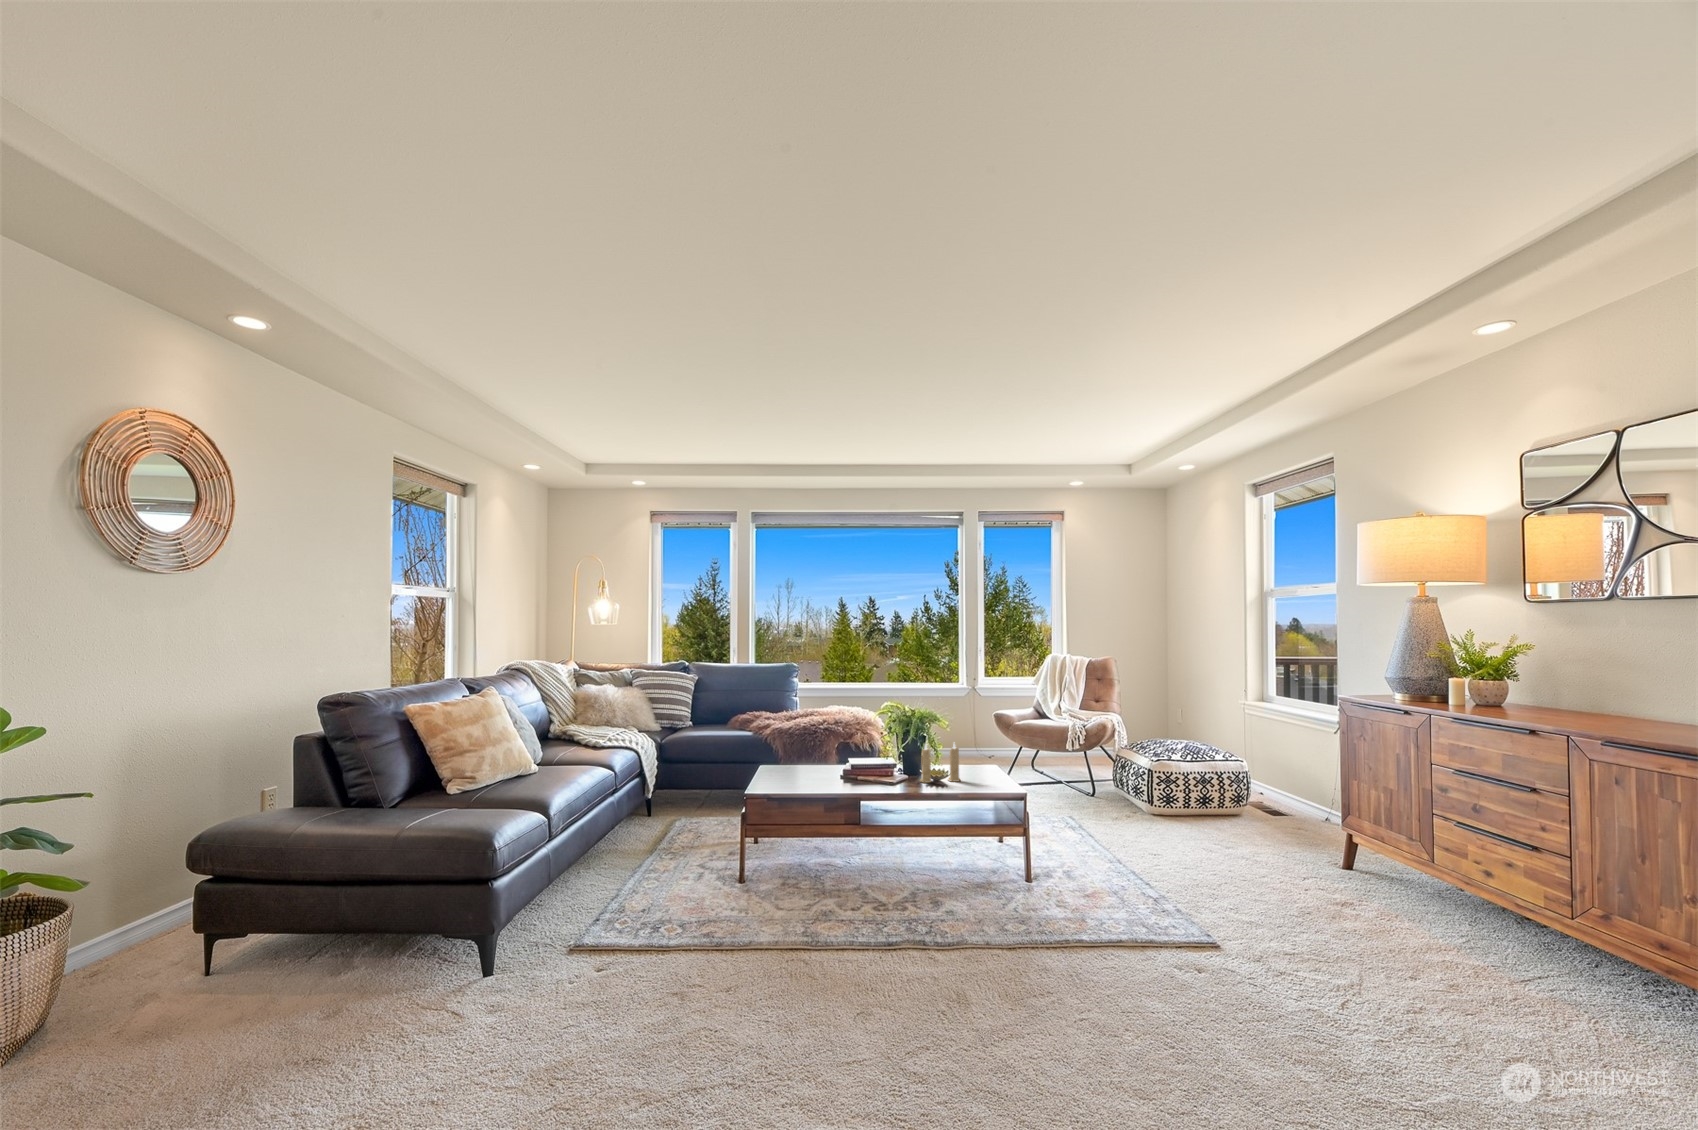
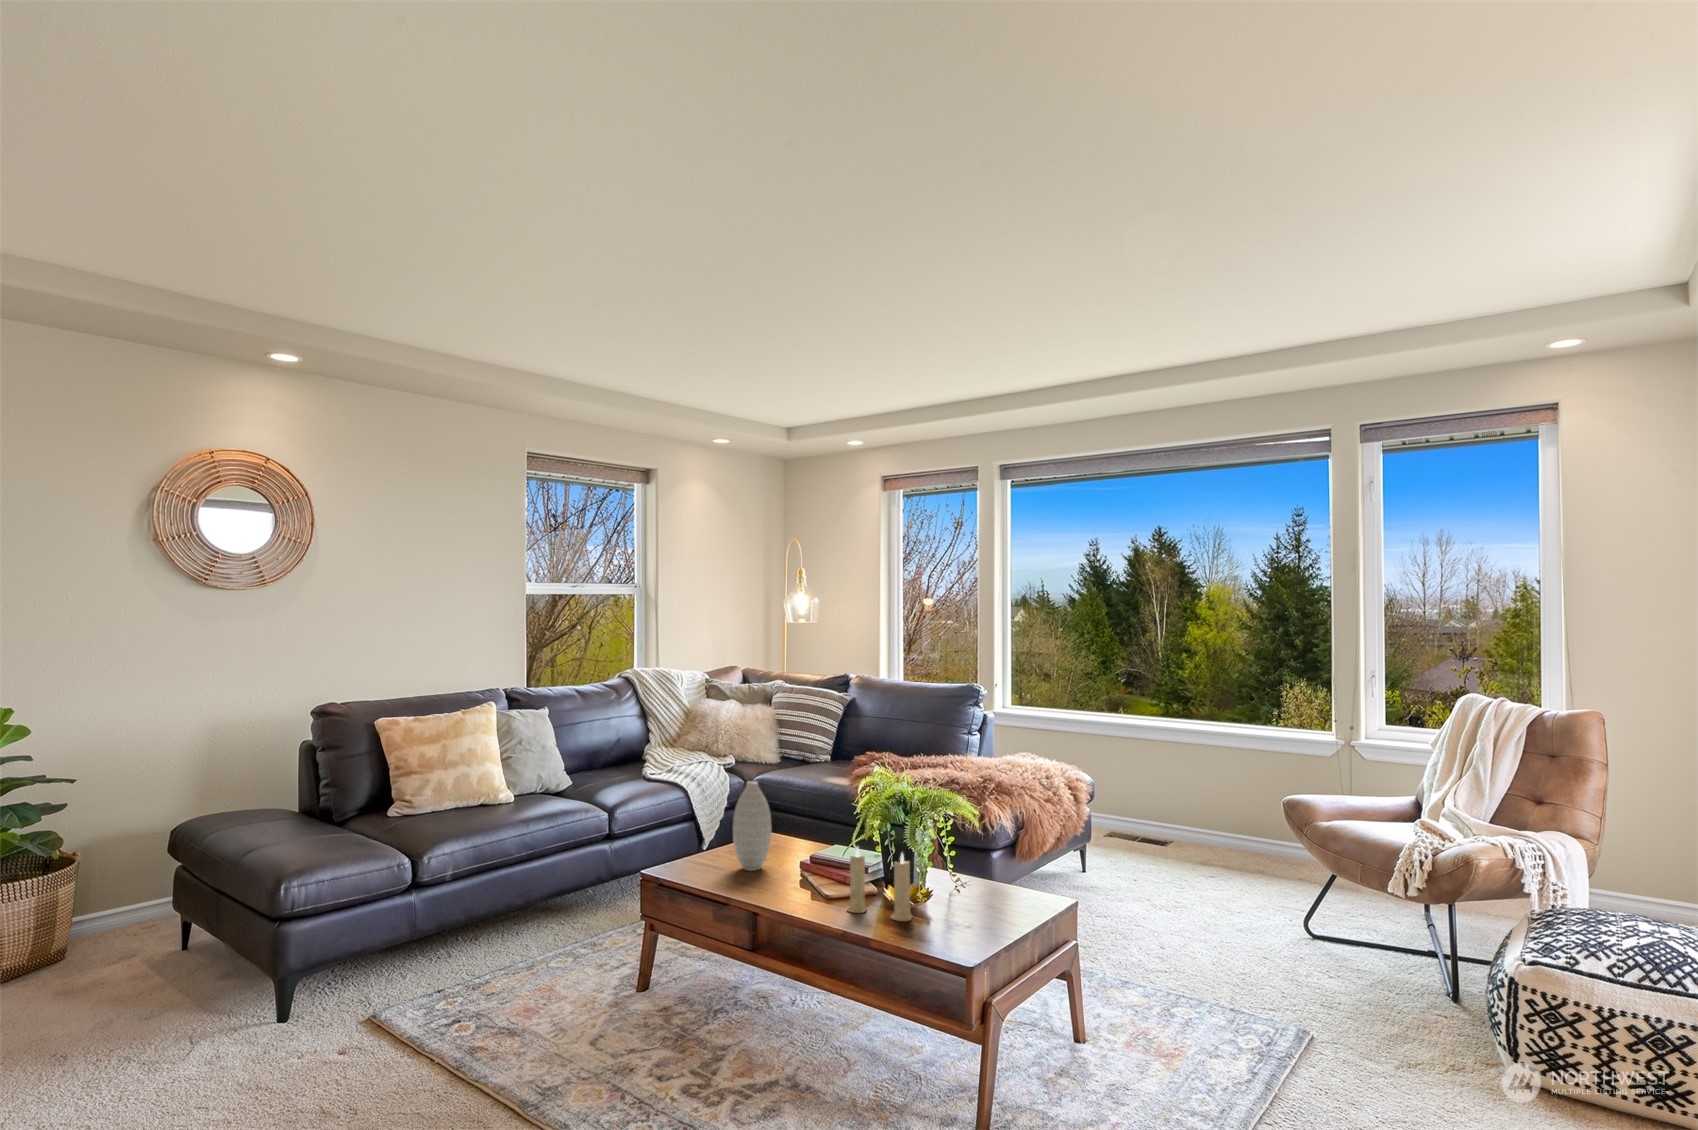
vase: none [802,718,828,778] -> present [733,781,771,871]

